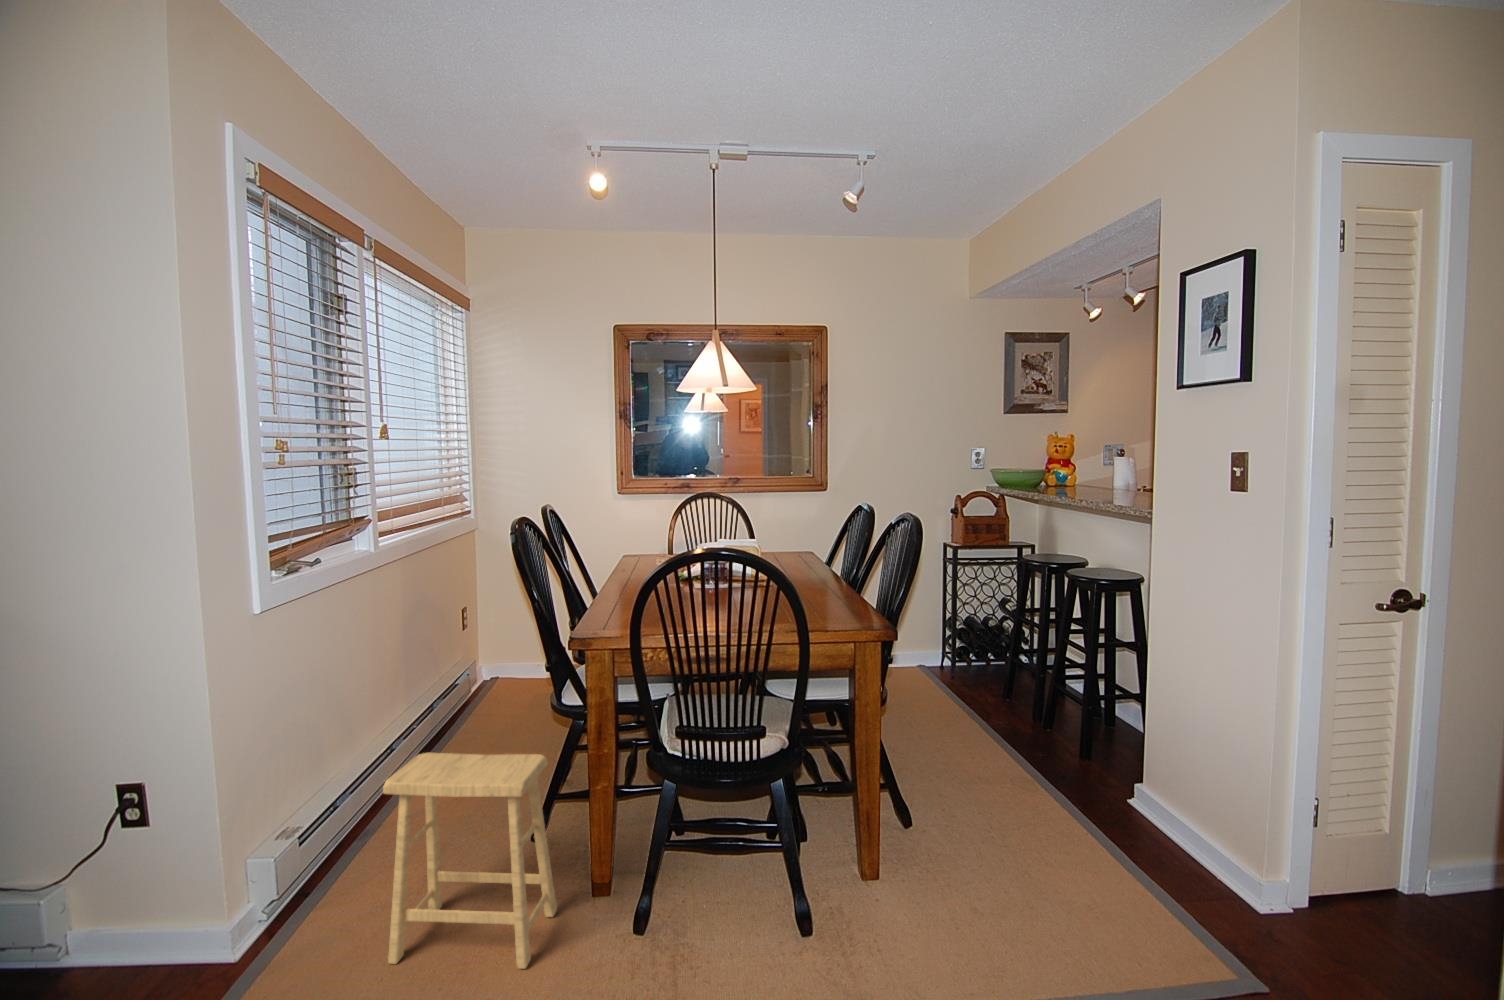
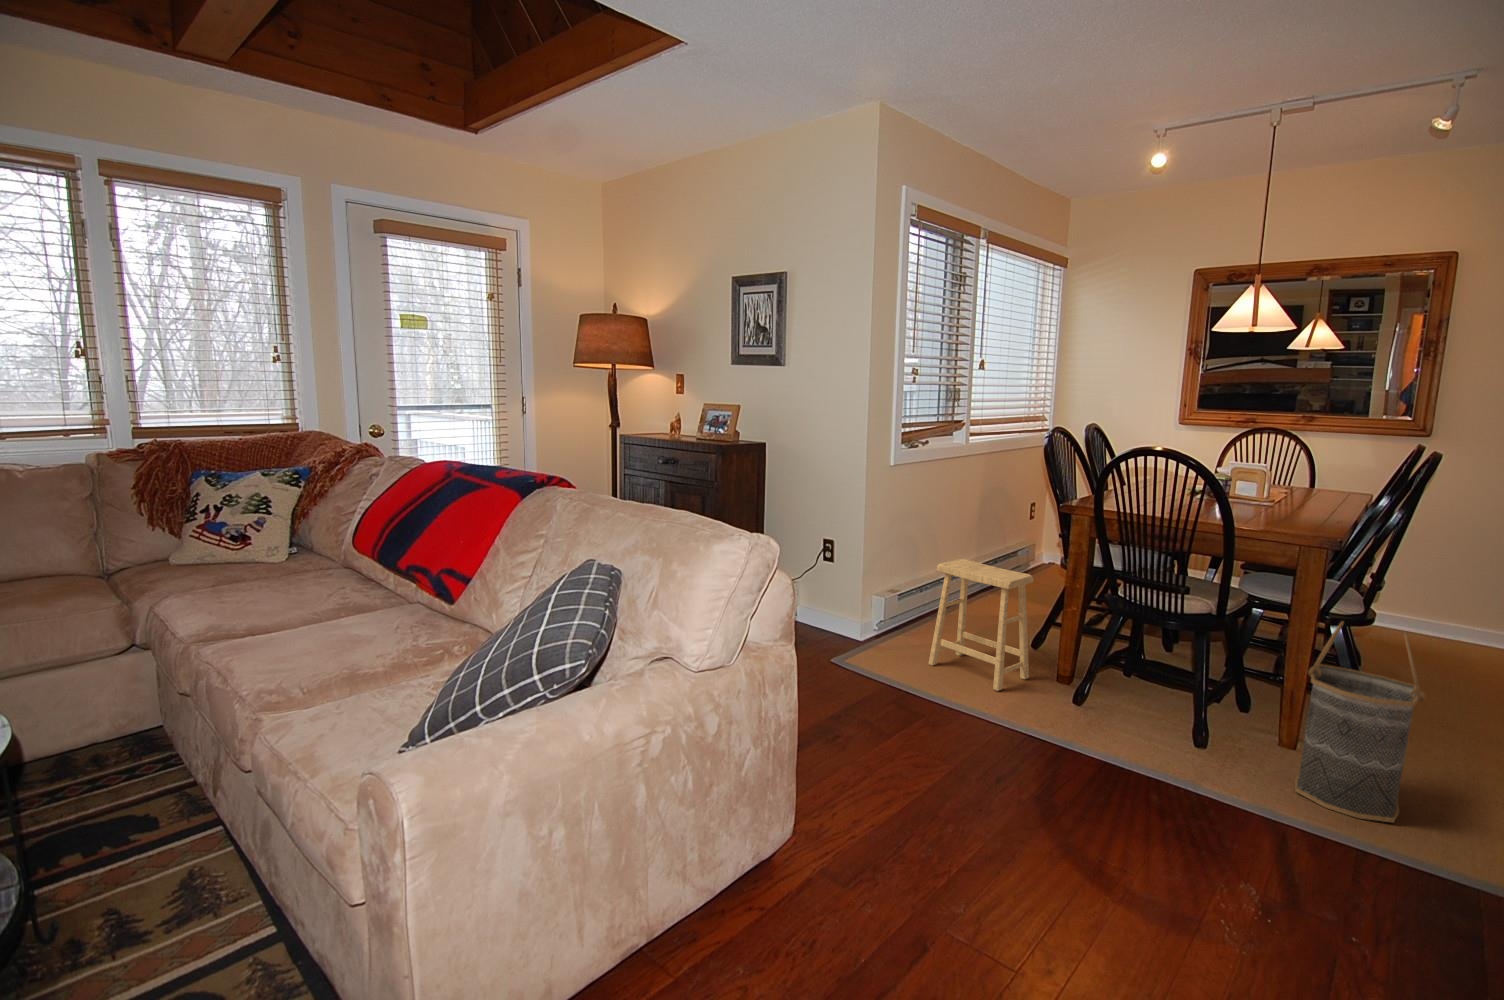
basket: none [906,725,1019,964] -> present [1295,621,1425,823]

